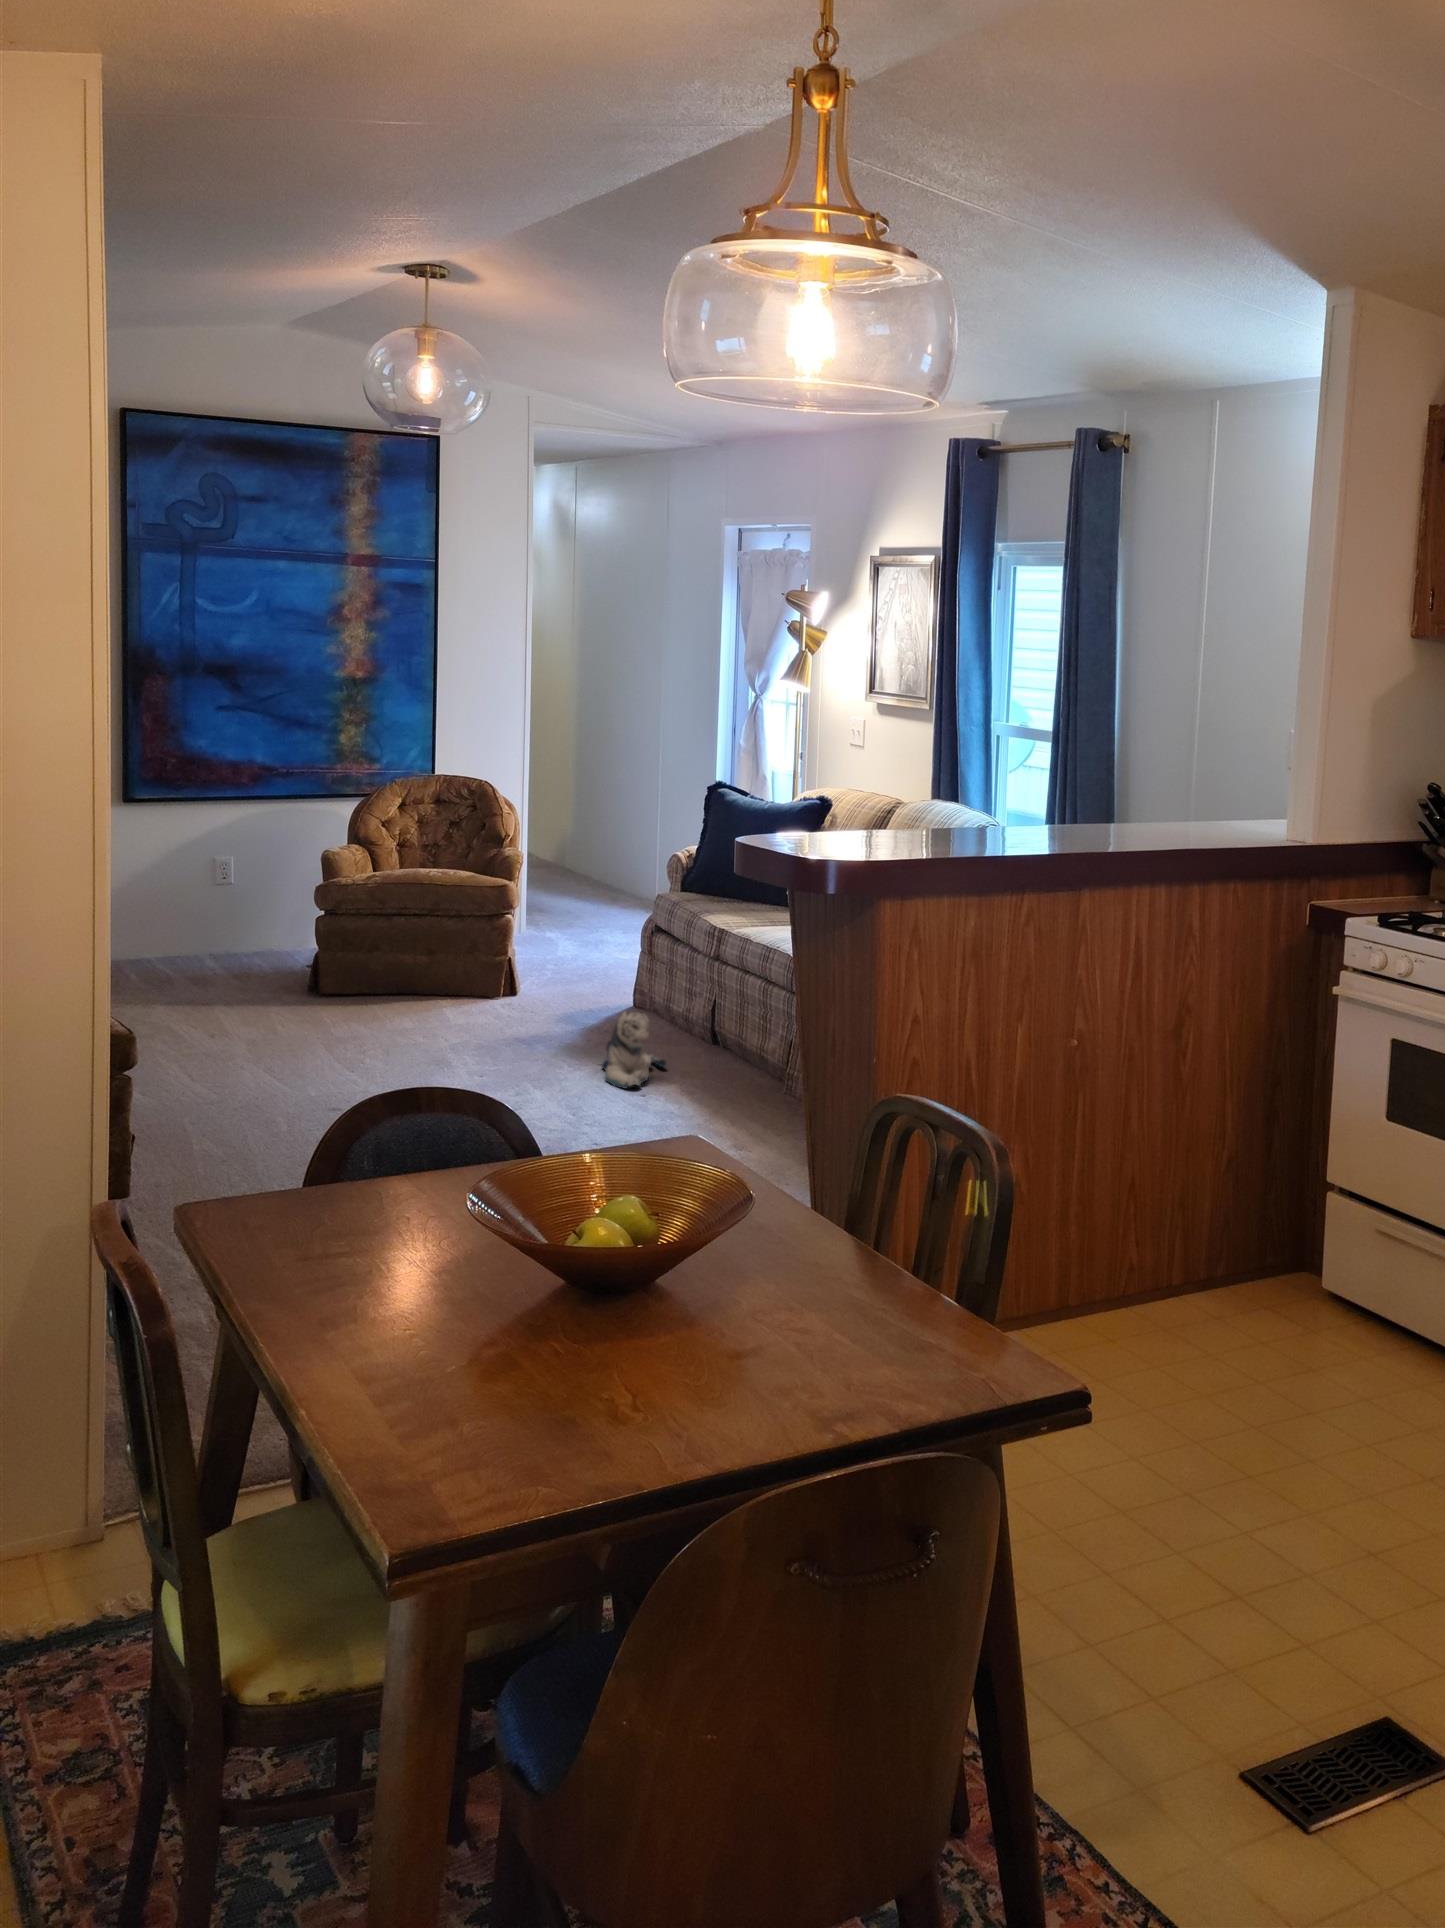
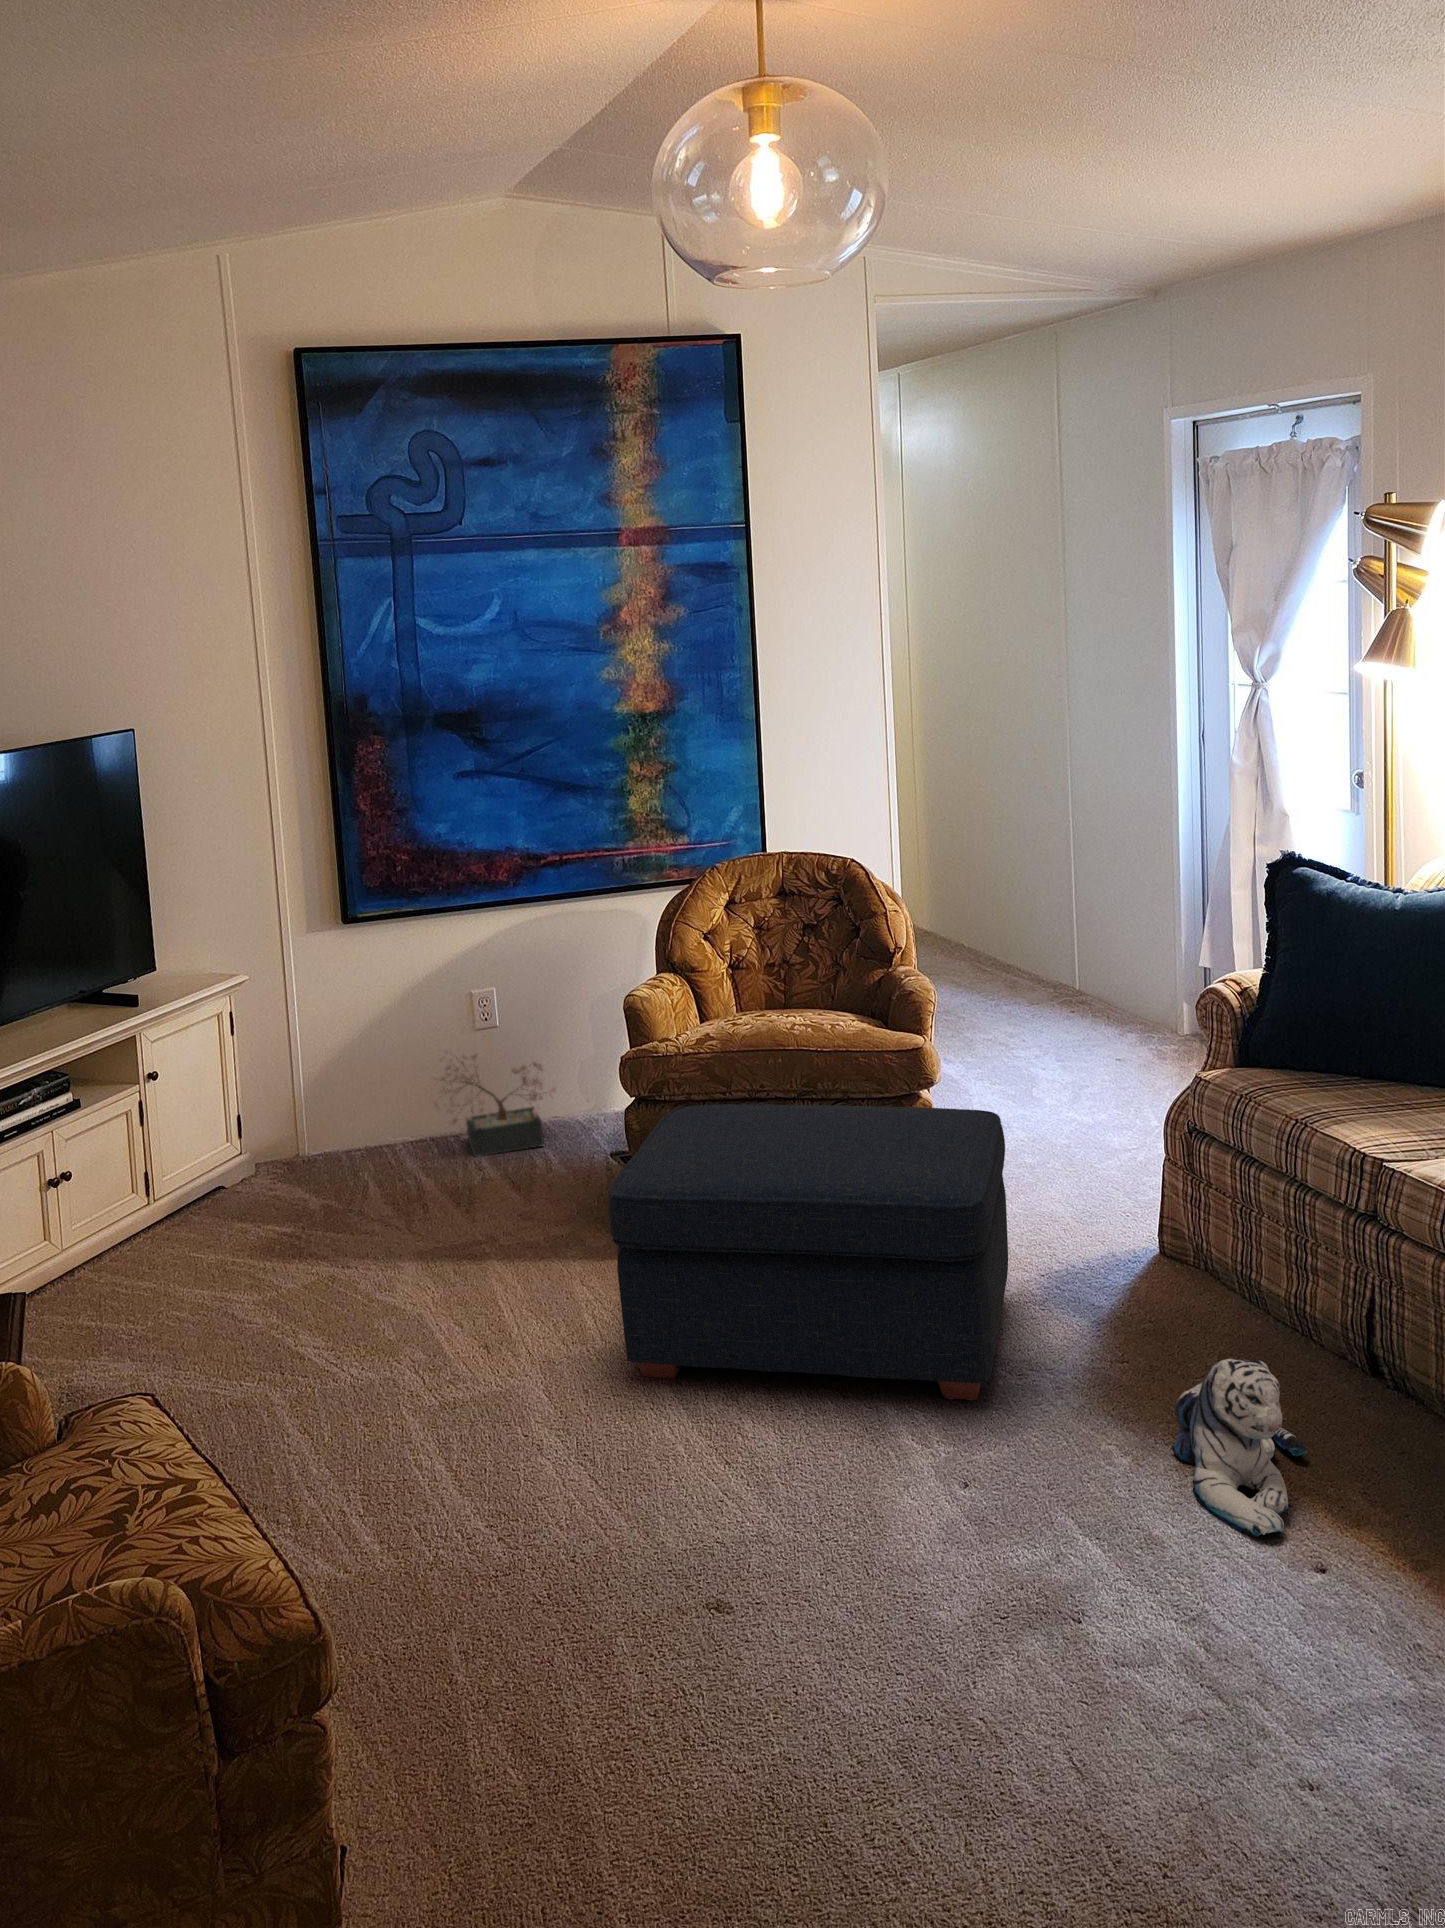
decorative plant: none [182,897,272,968] -> present [433,1051,556,1157]
ottoman: none [305,908,543,1054] -> present [609,1104,1008,1400]

